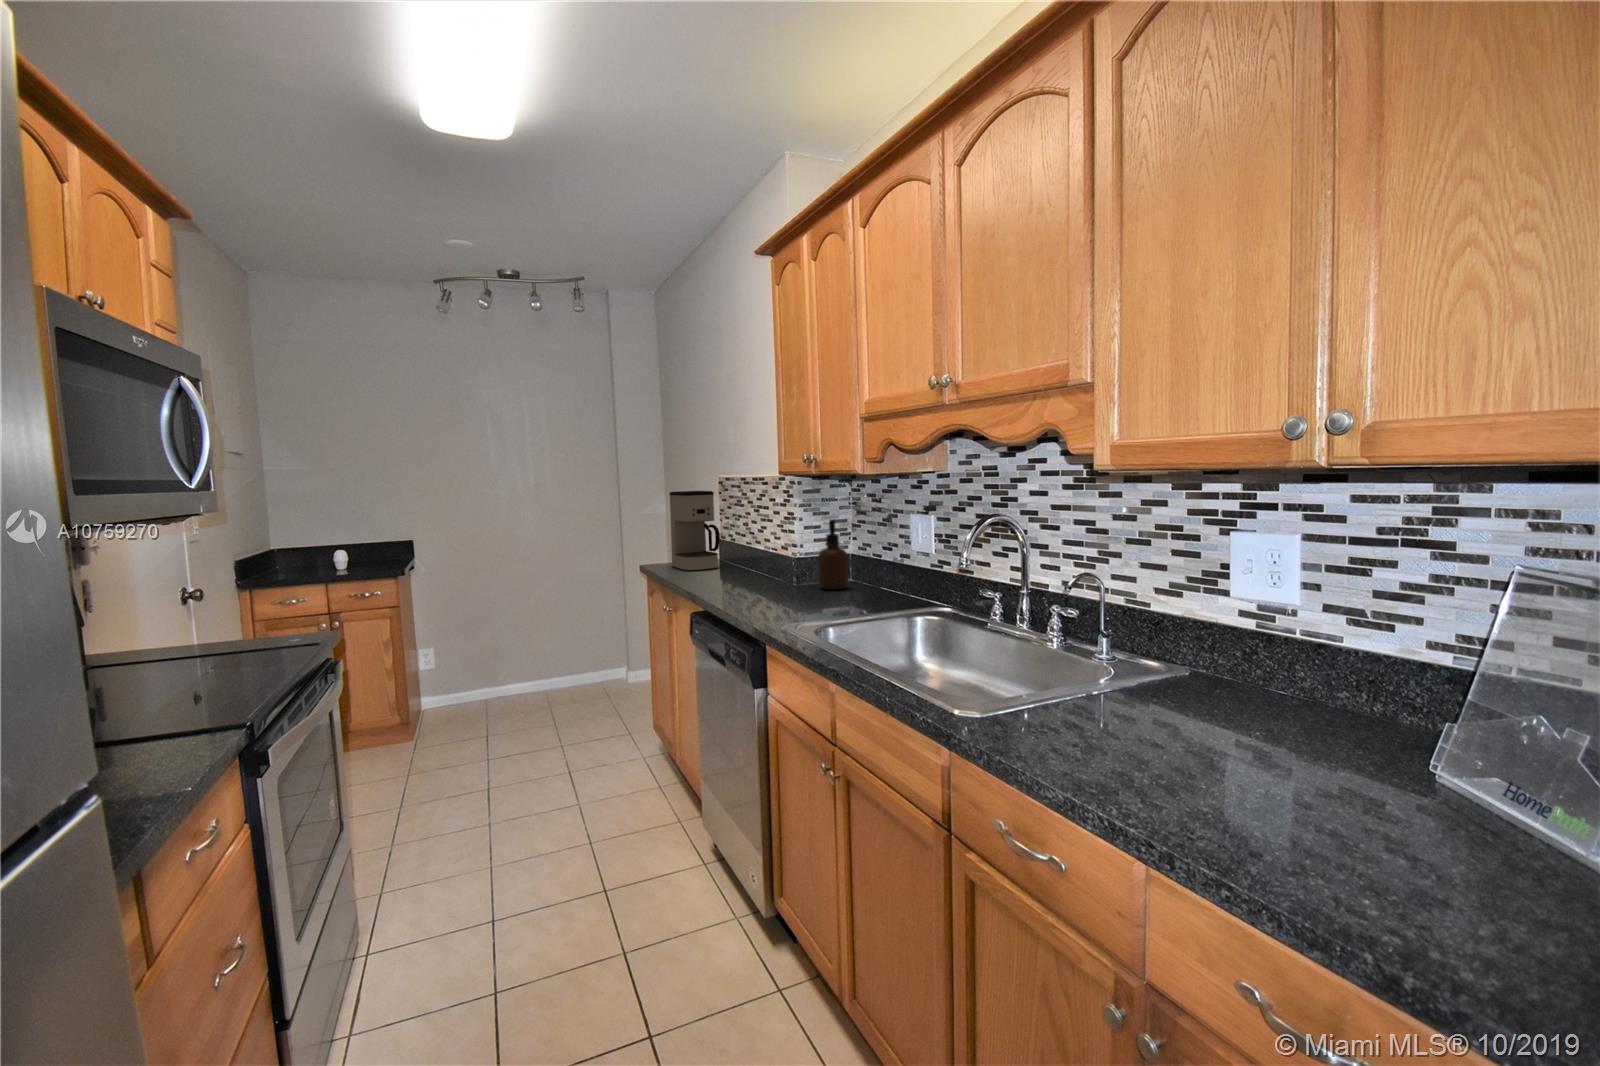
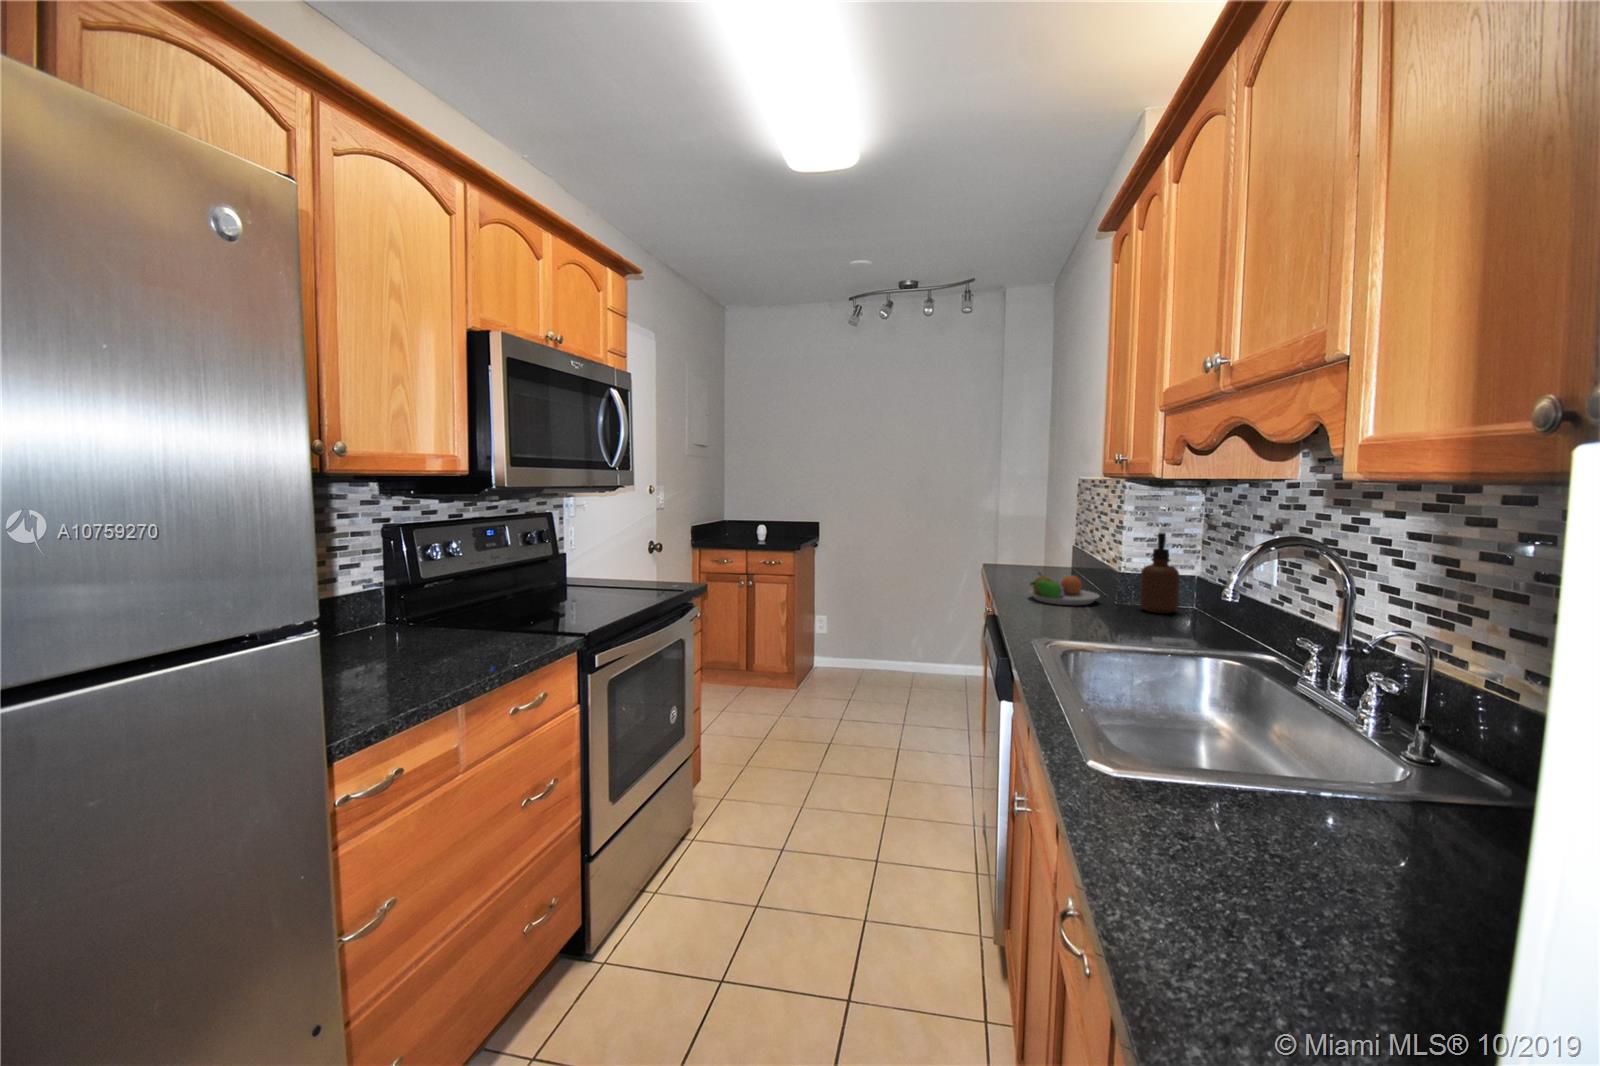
coffee maker: present [669,491,720,571] -> none [1012,491,1065,575]
fruit bowl: none [723,566,785,594] -> present [1029,572,1099,605]

